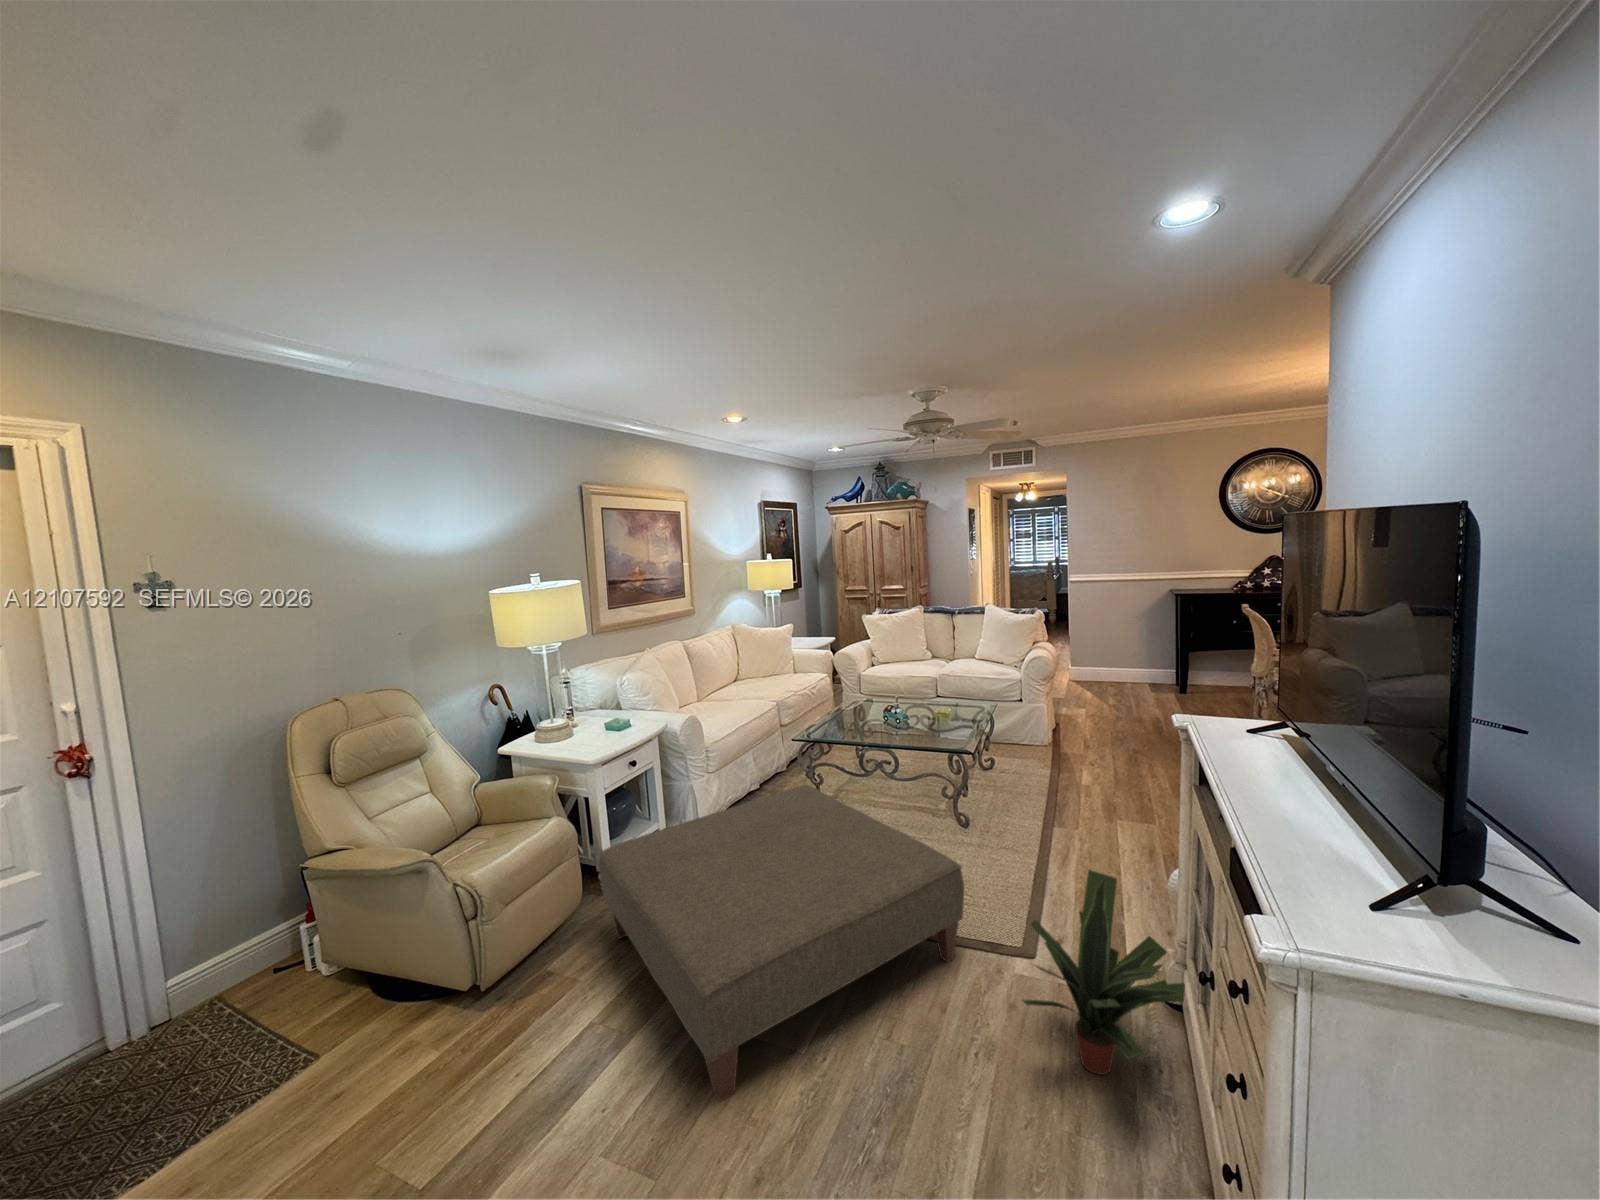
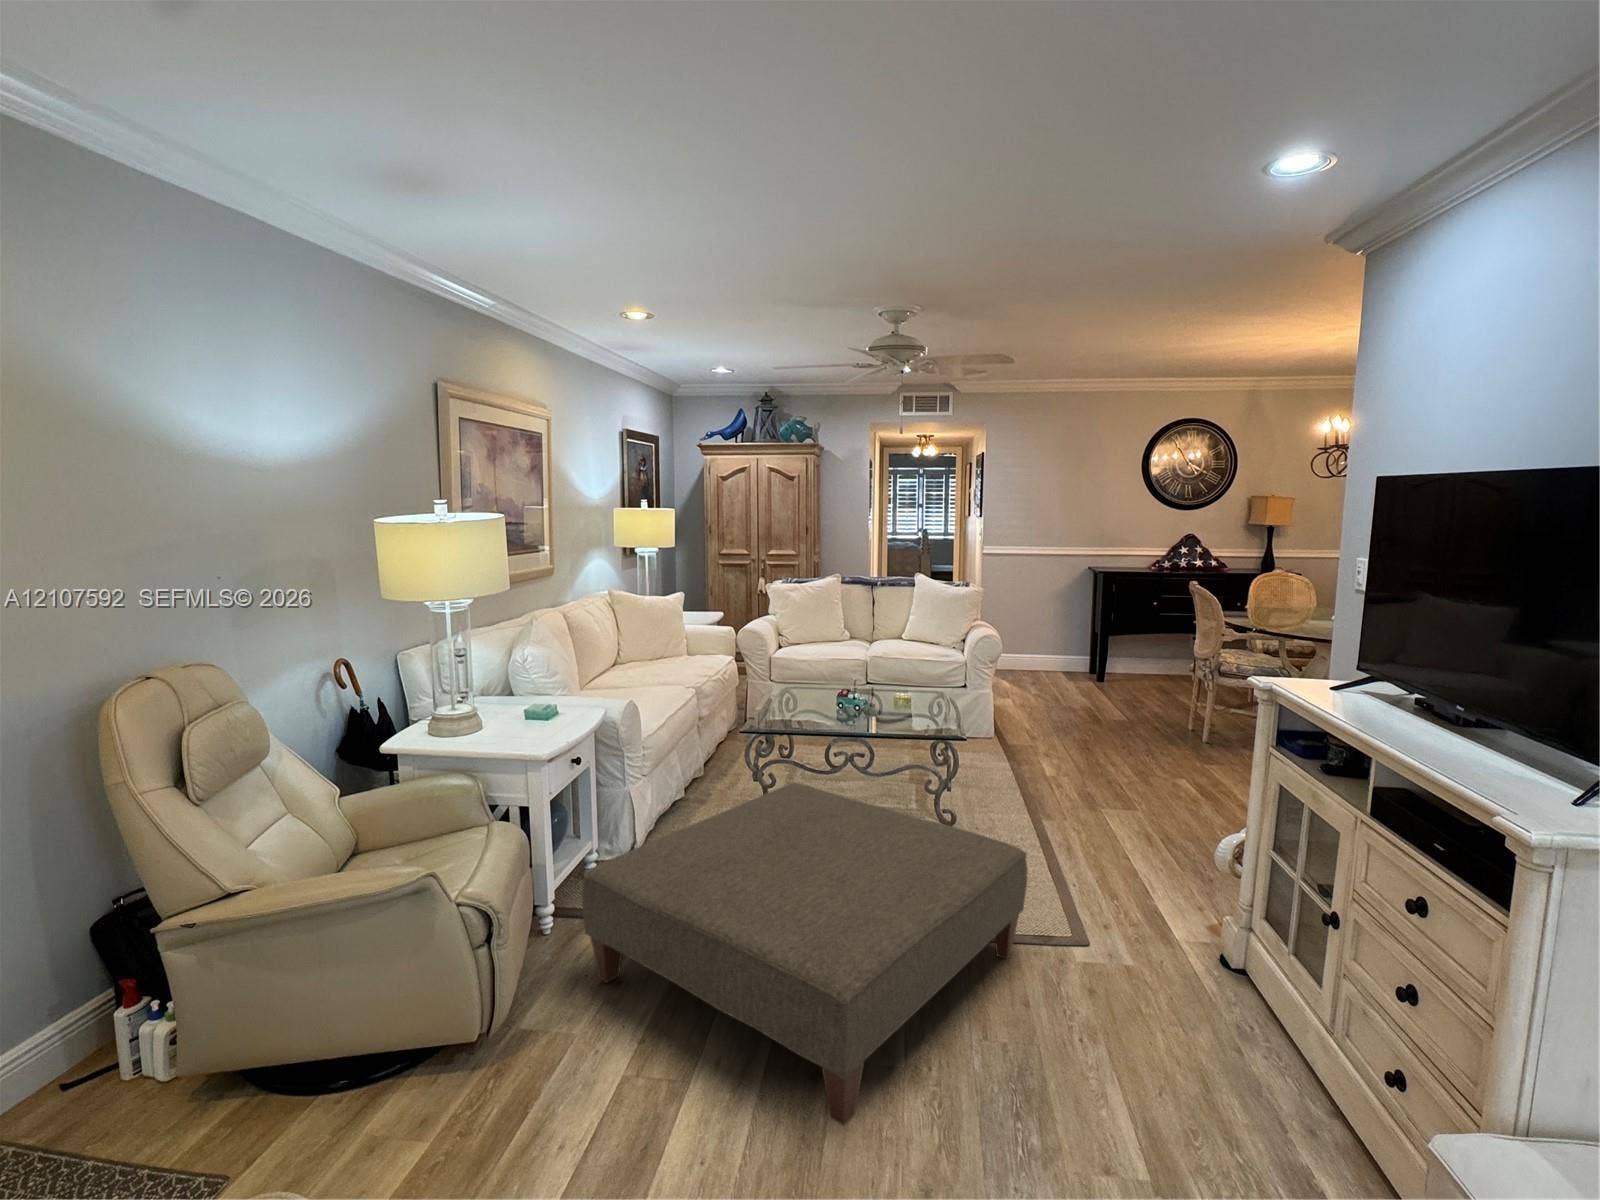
potted plant: present [1023,870,1185,1075] -> none [1128,841,1290,1036]

